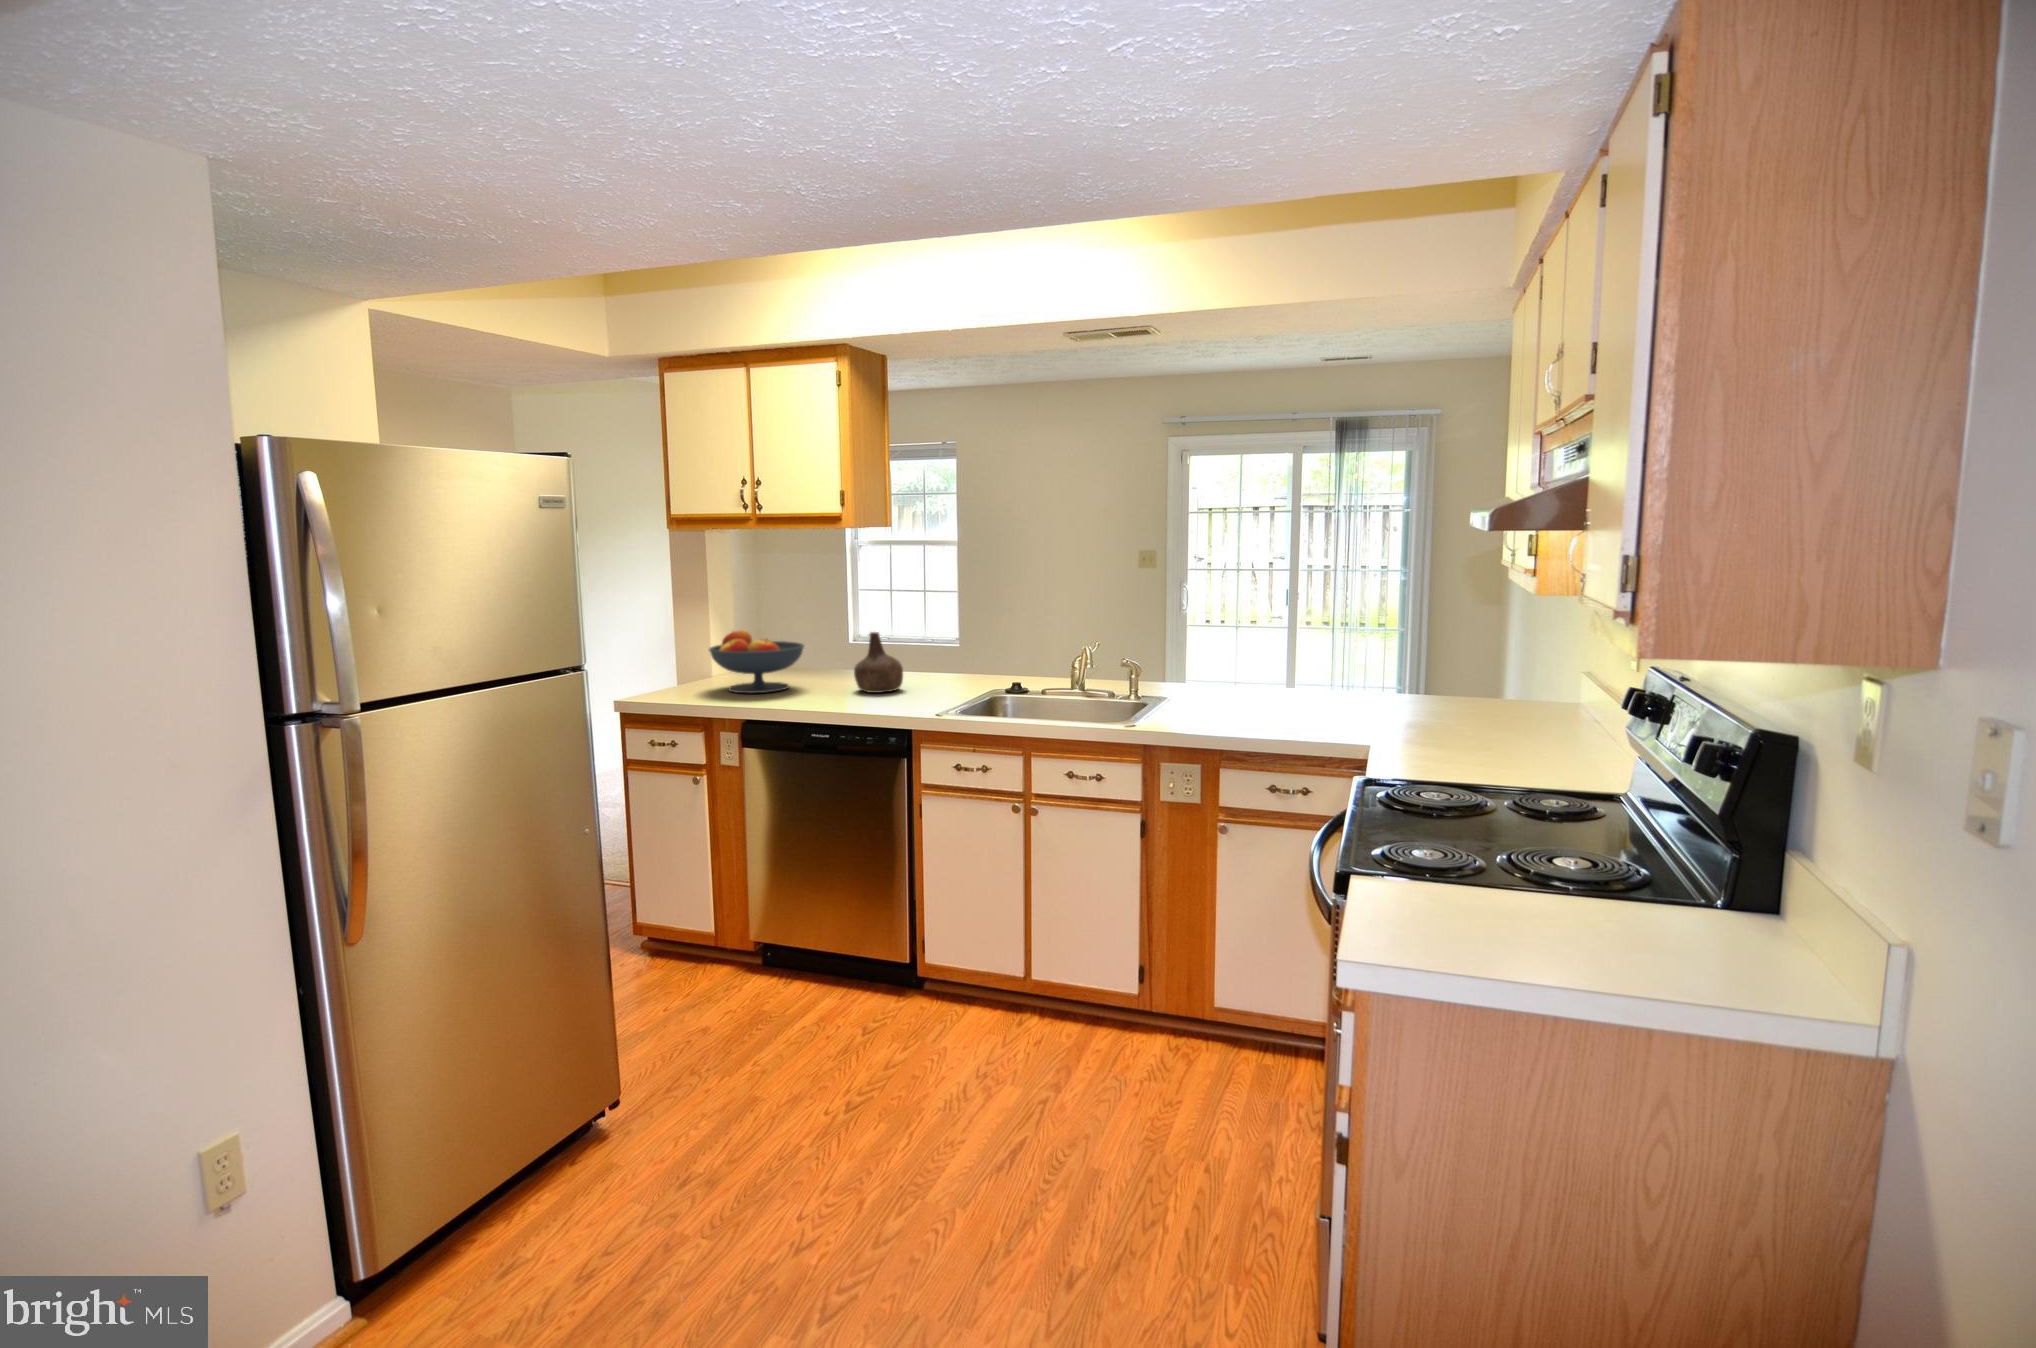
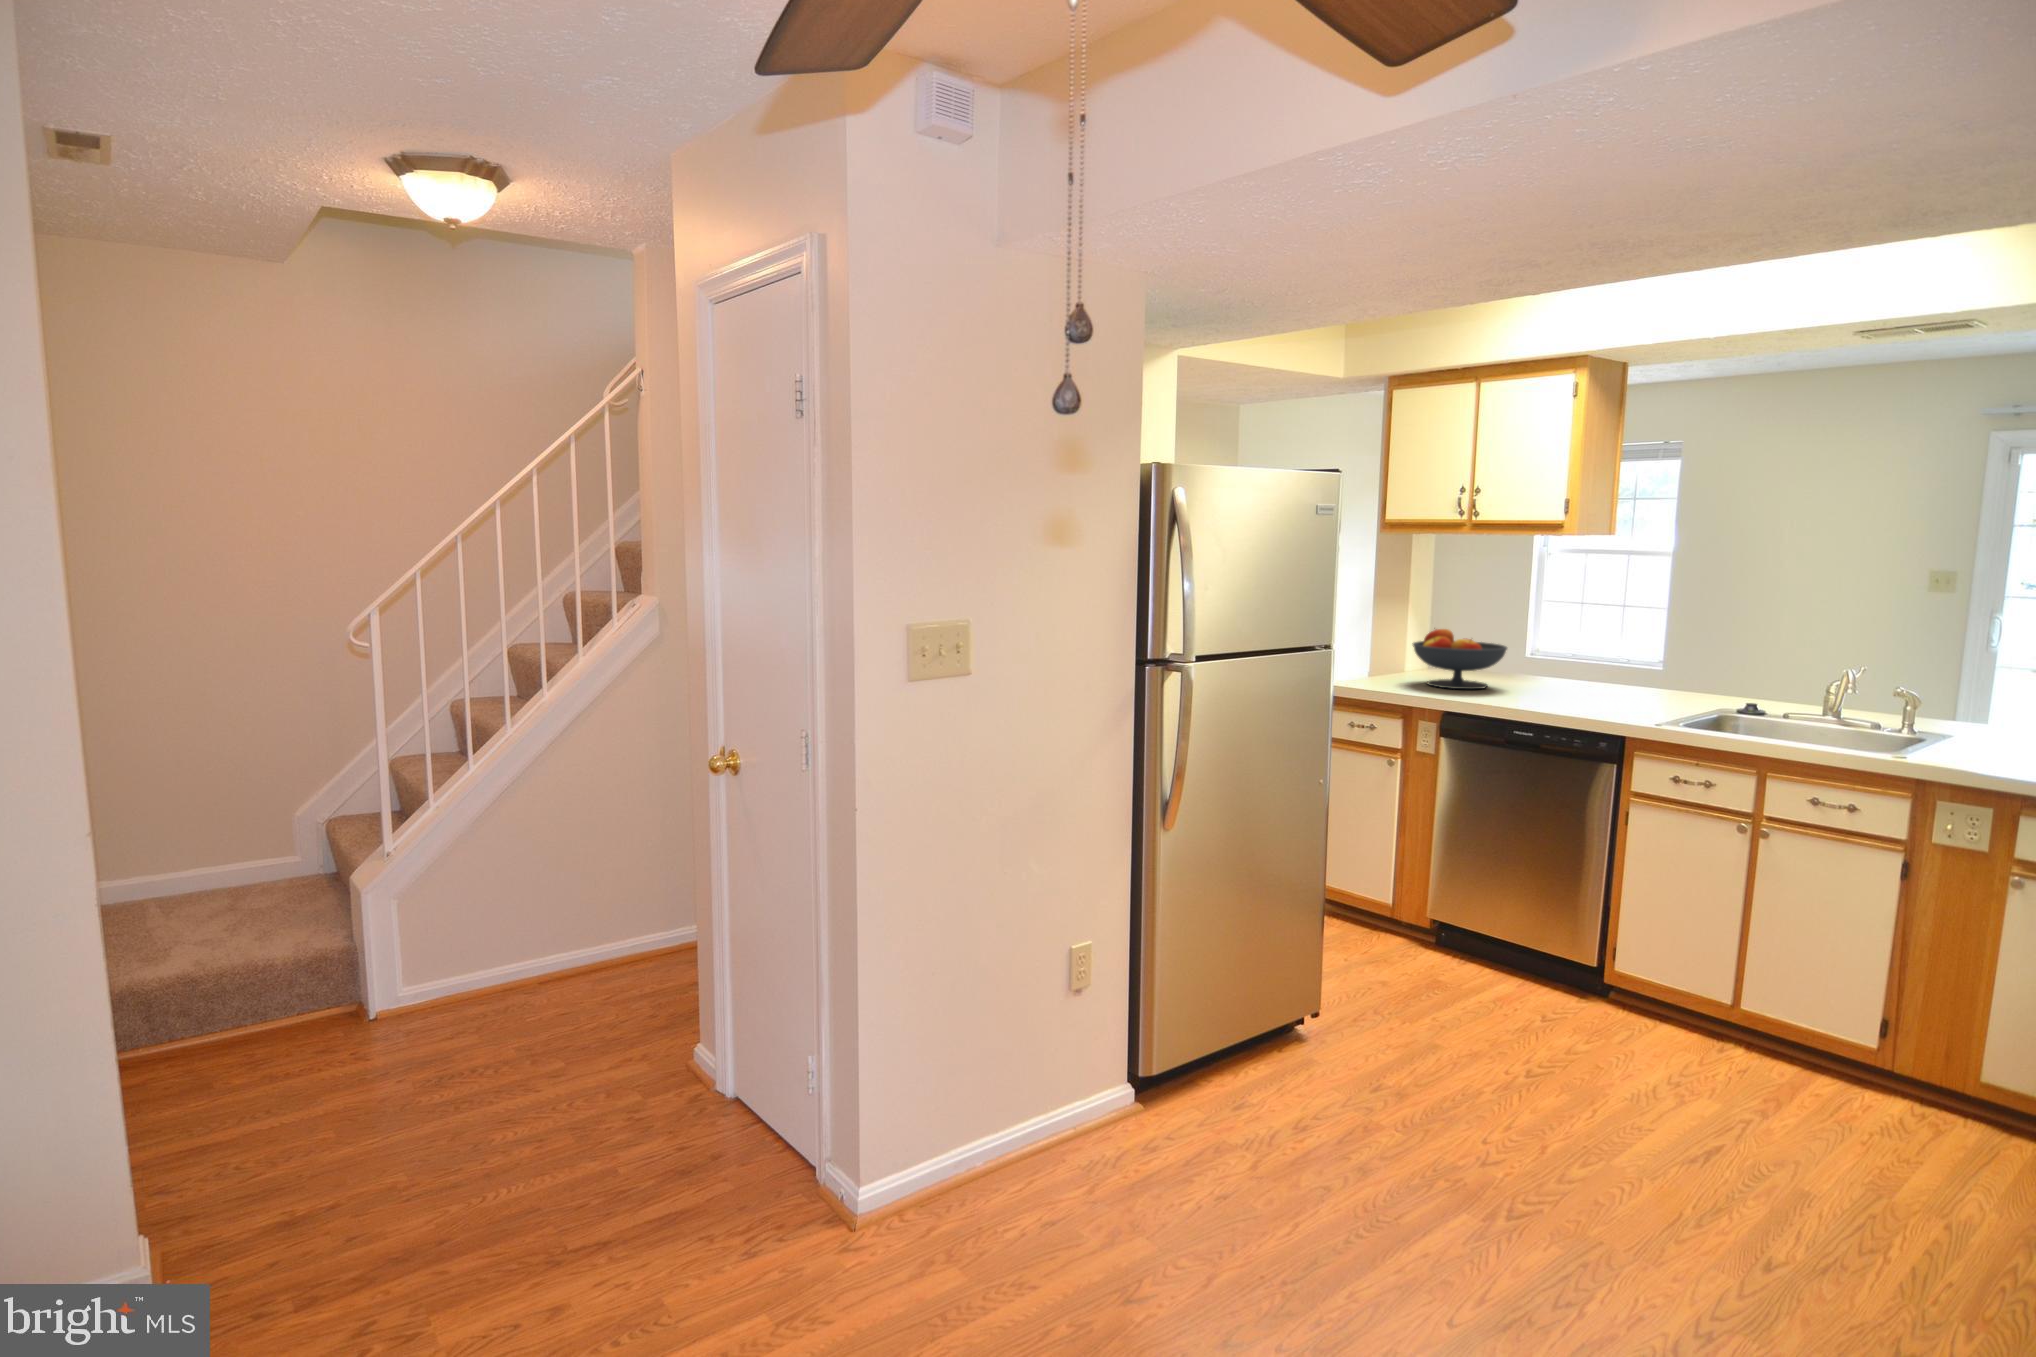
bottle: present [854,632,903,693] -> none [1559,639,1614,700]

